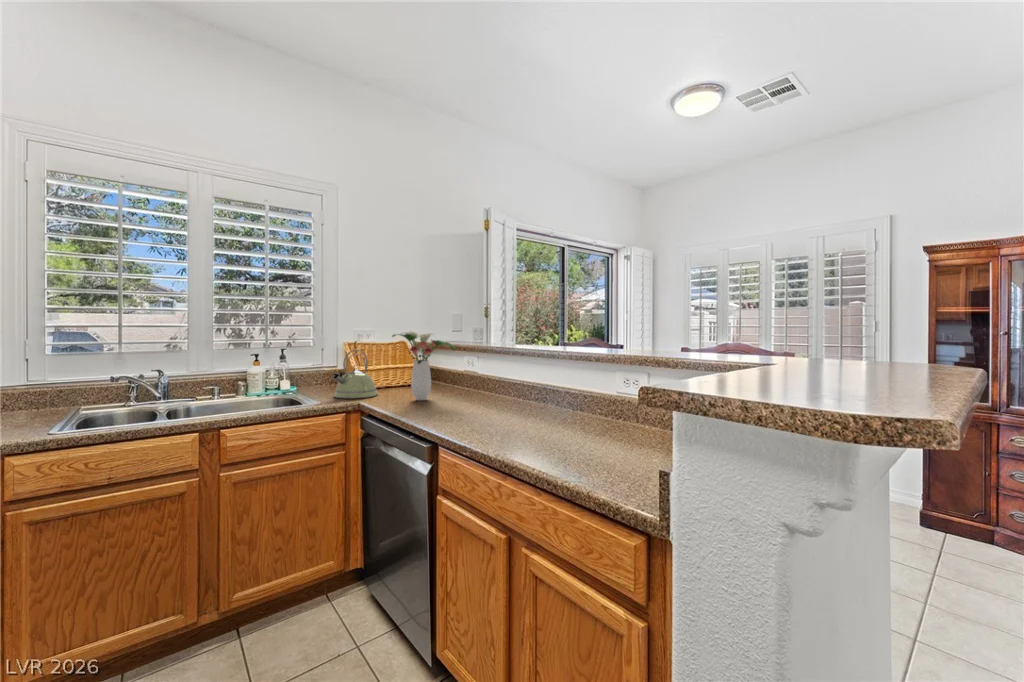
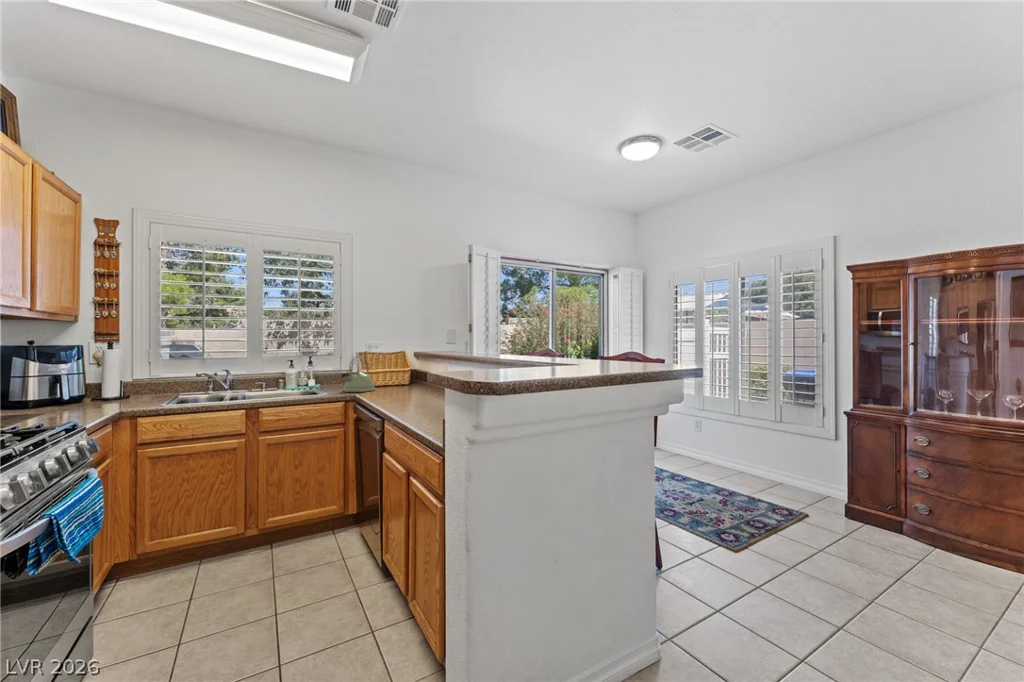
flower arrangement: present [392,332,455,400] -> none [376,343,422,394]

